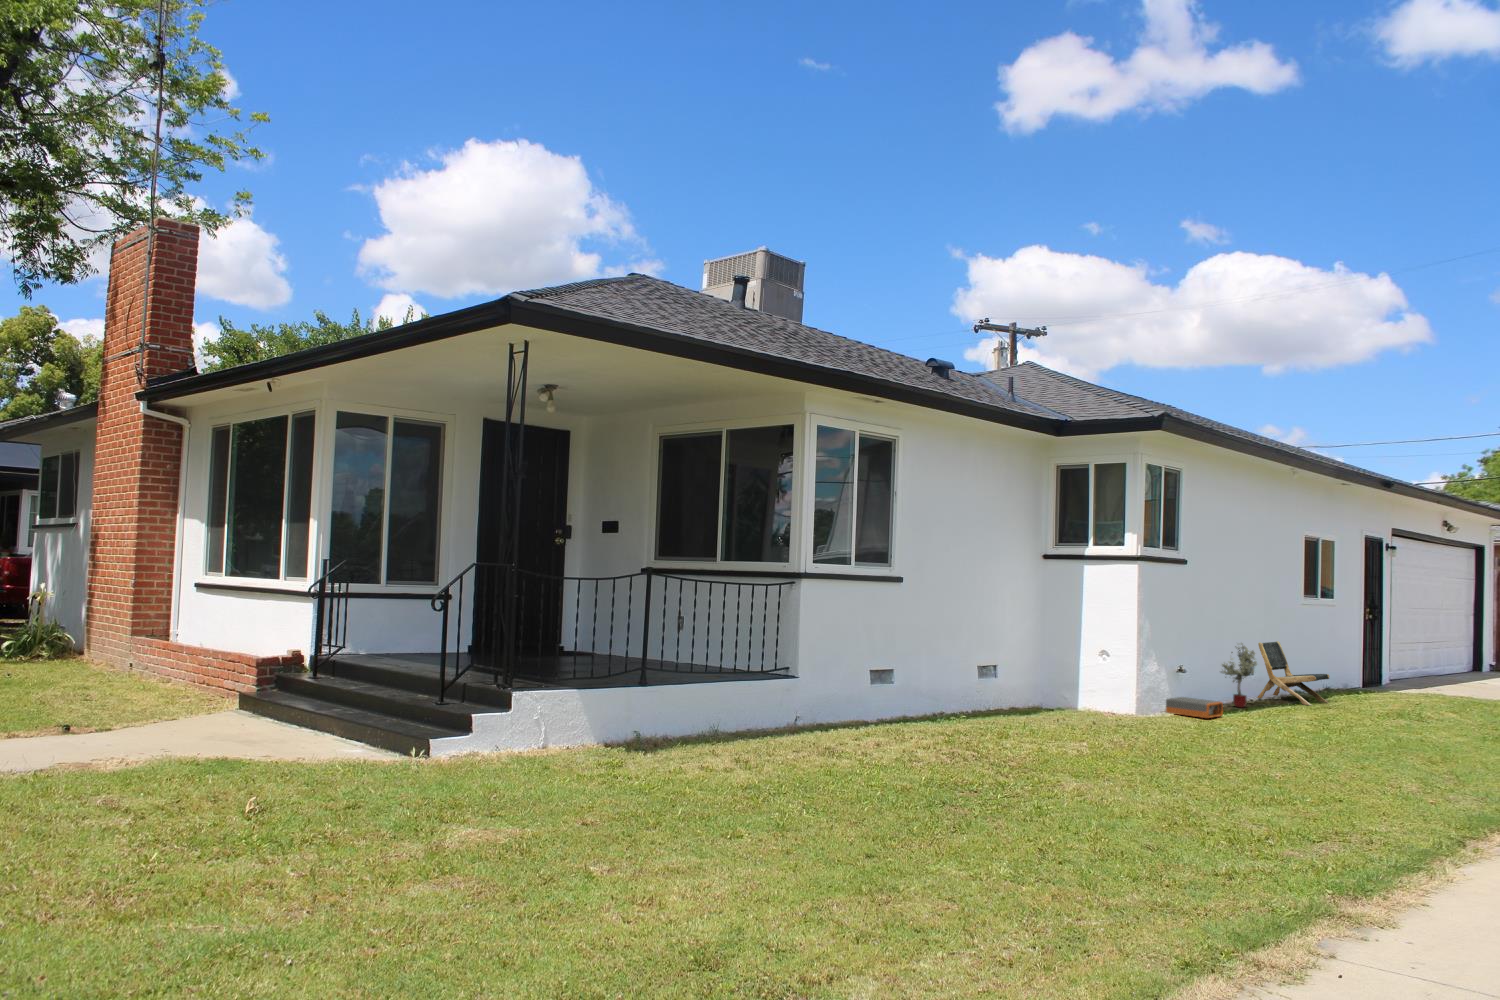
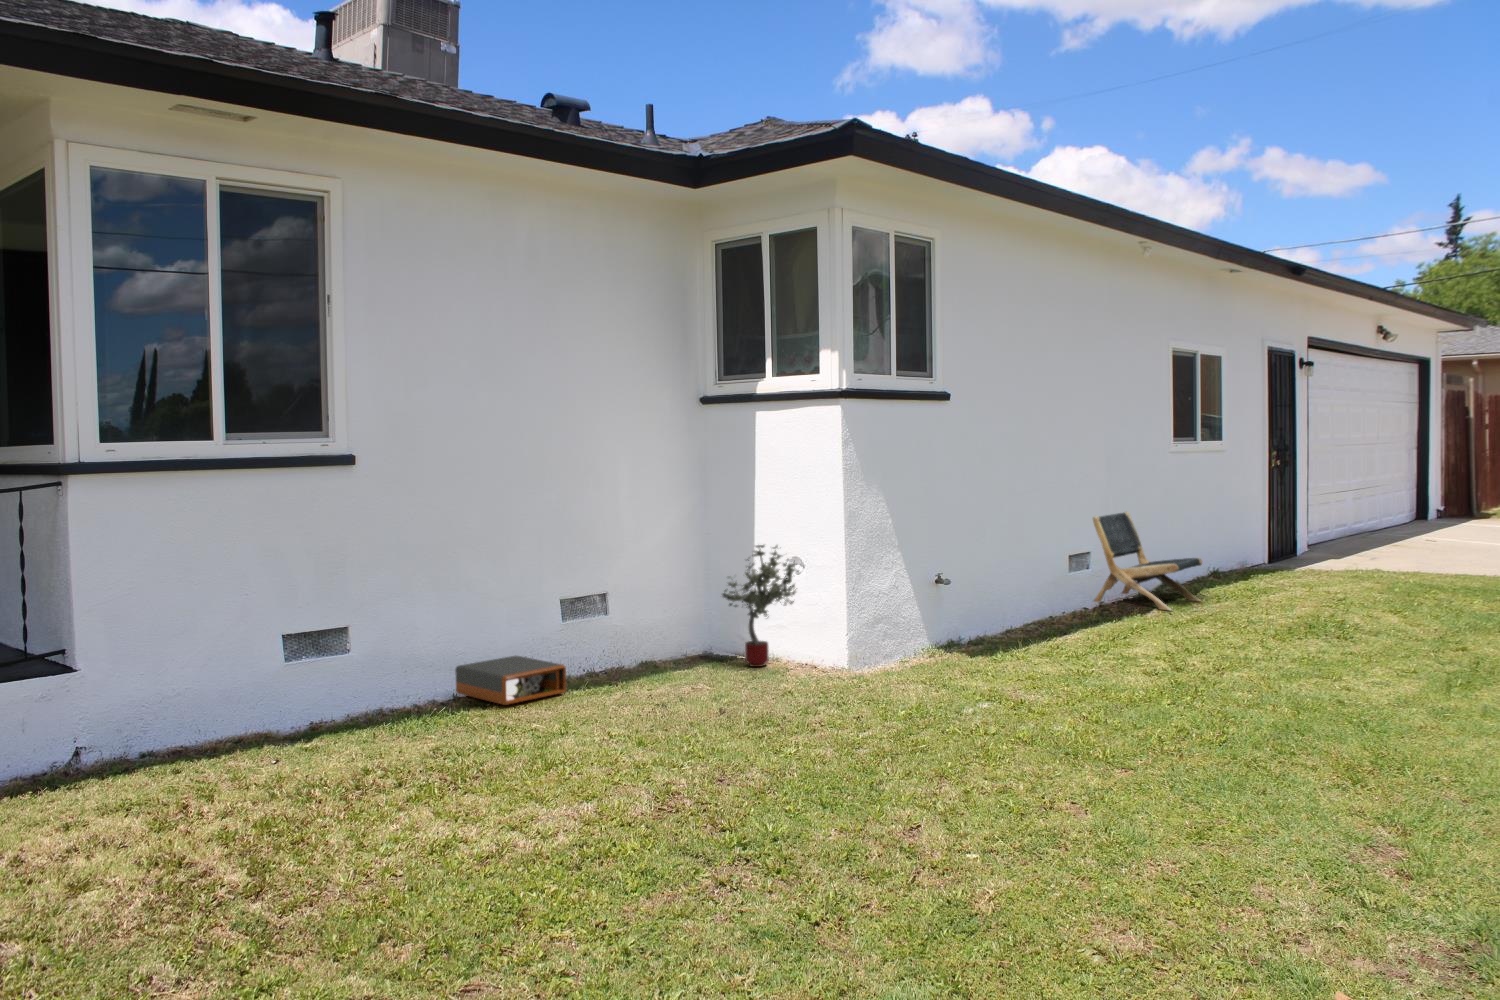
potted tree: present [1221,643,1257,708] -> present [722,545,799,667]
storage box: present [1166,697,1223,718] -> present [455,656,566,705]

